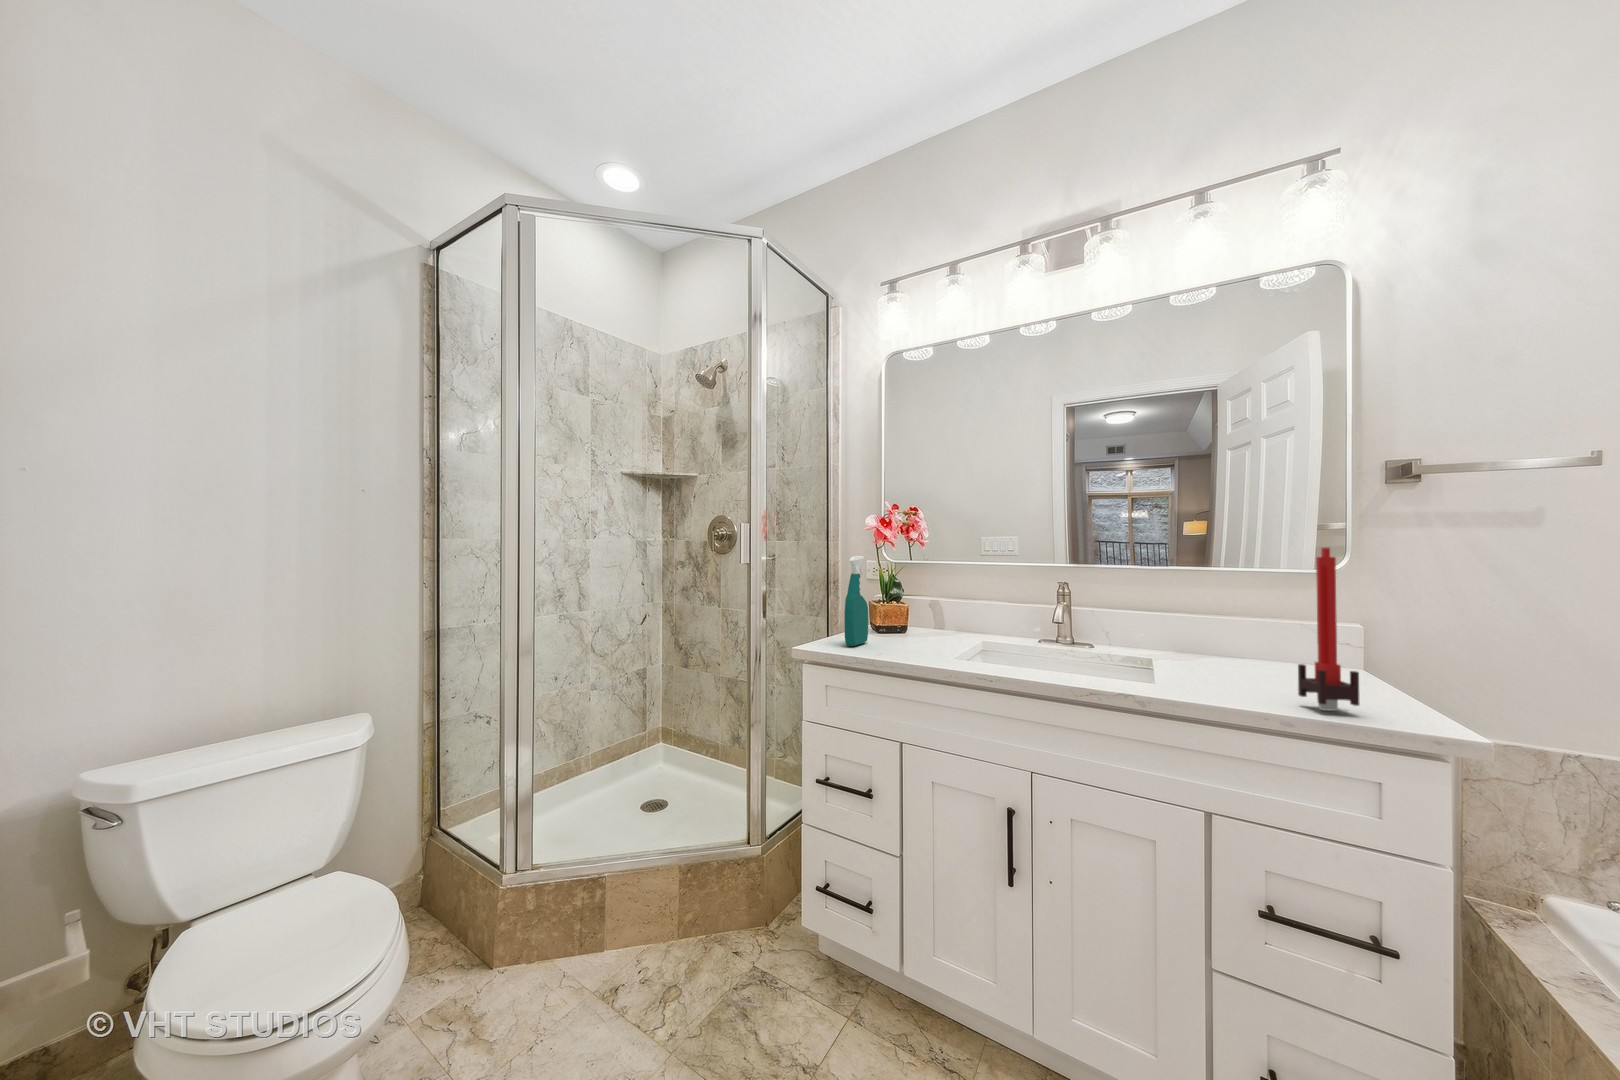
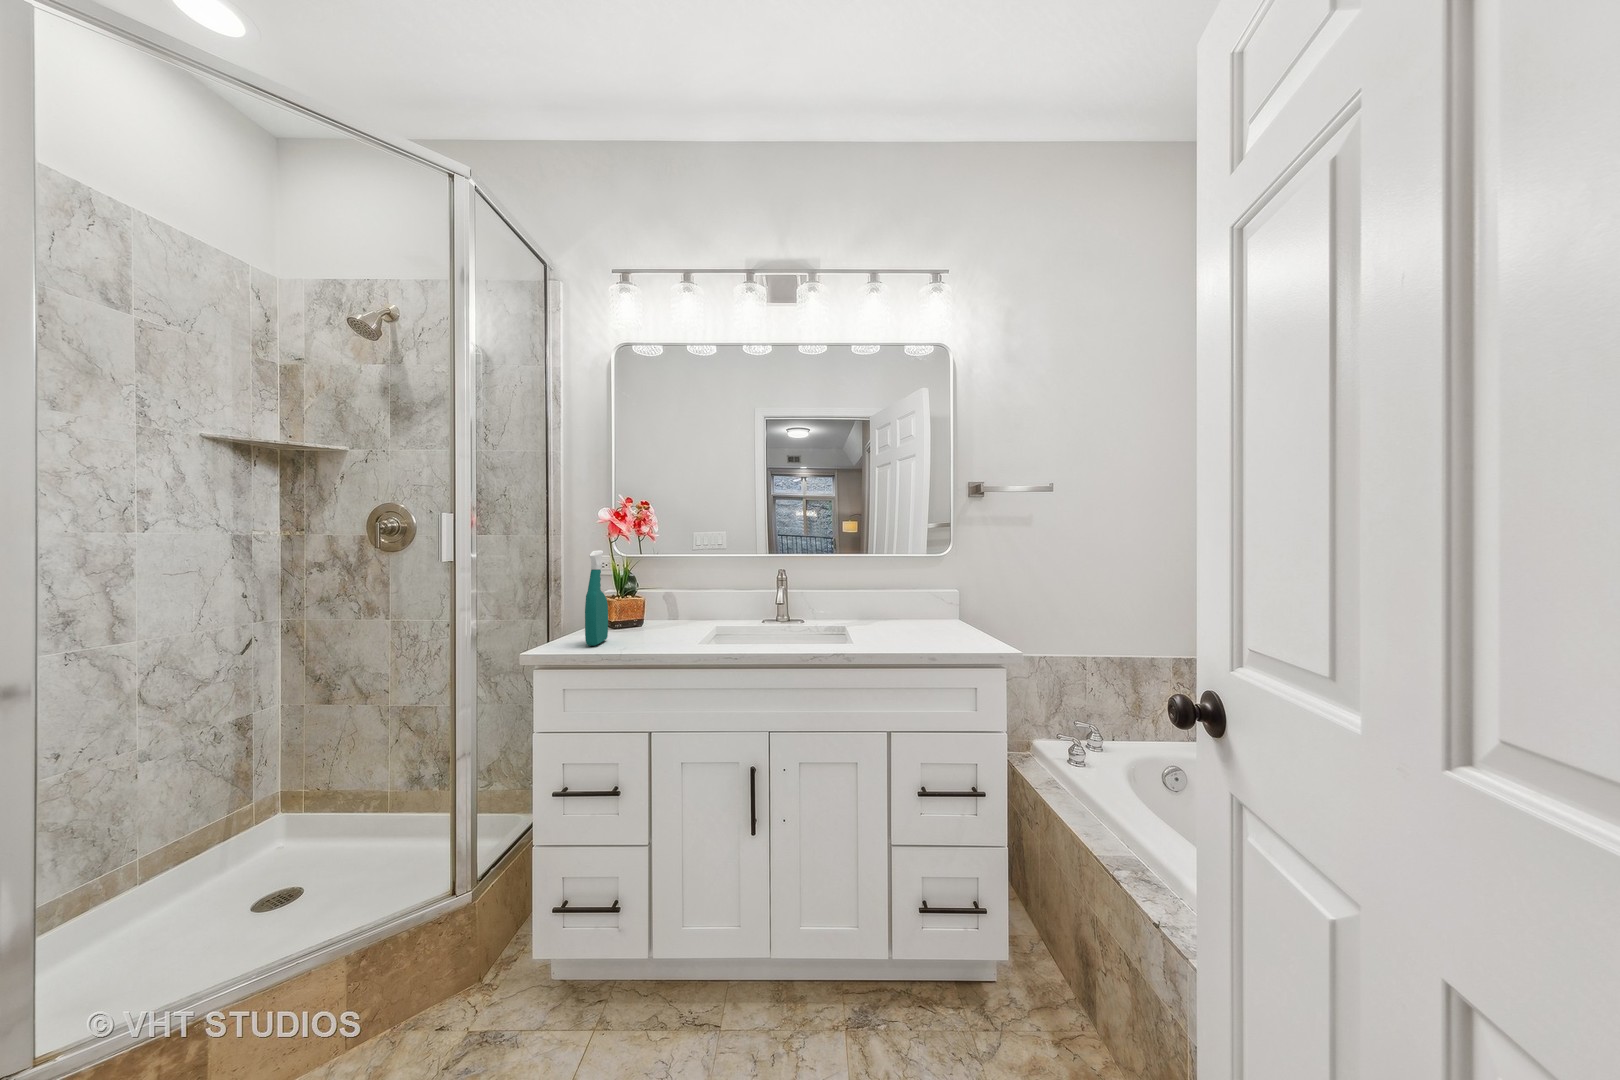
candle: present [1298,548,1360,711] -> none [949,539,982,649]

